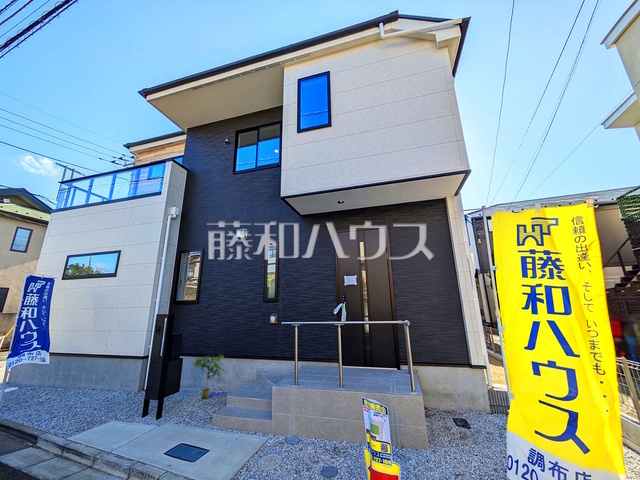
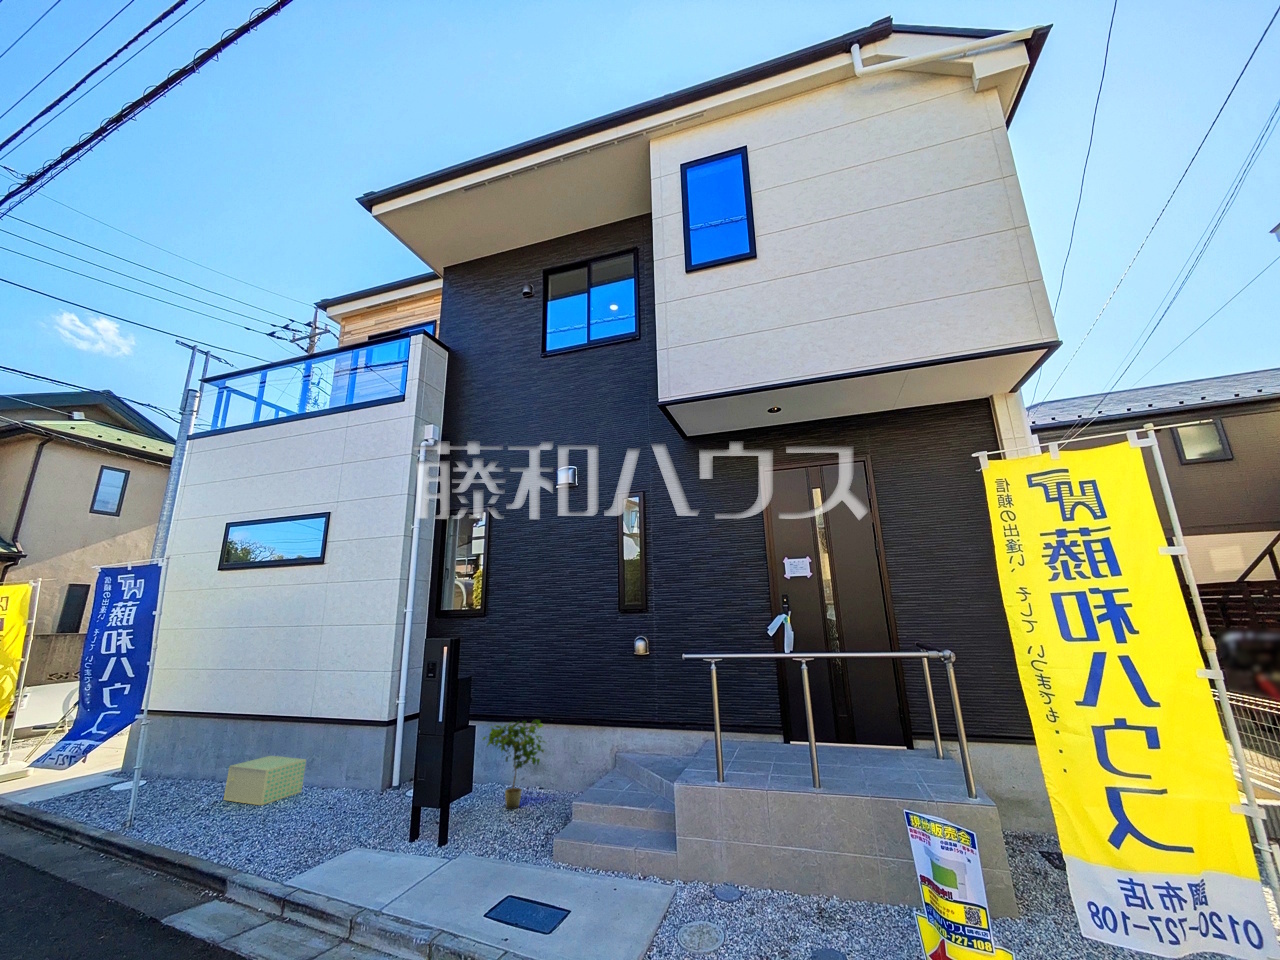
storage box: none [57,373,104,398] -> present [224,756,306,805]

